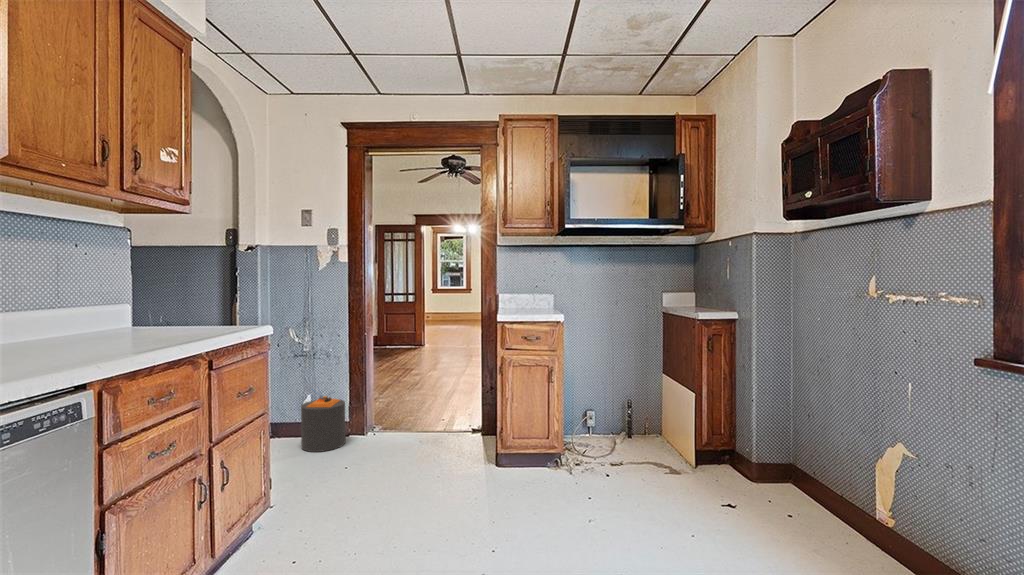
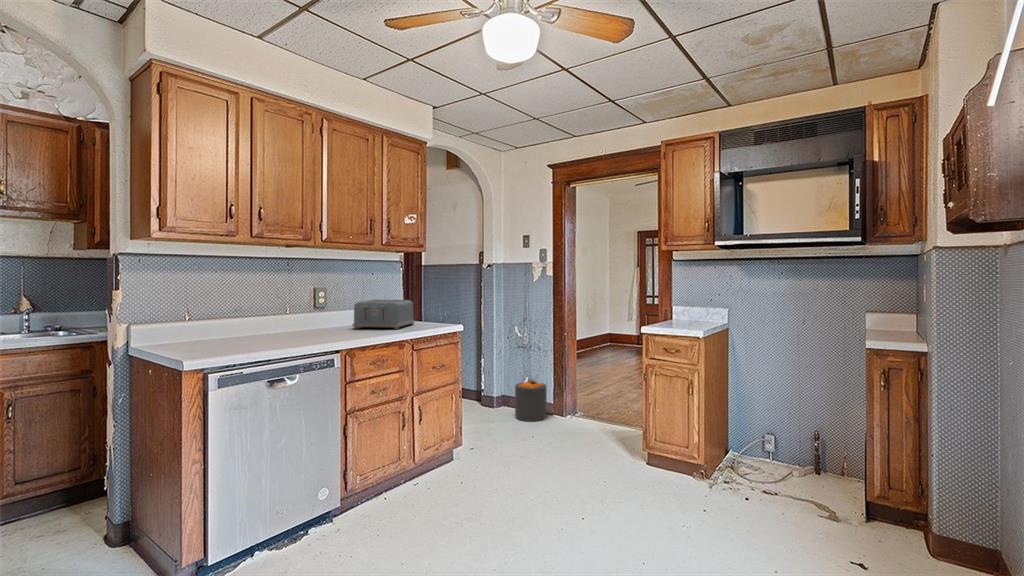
toaster: none [57,290,176,343] -> present [353,300,414,329]

